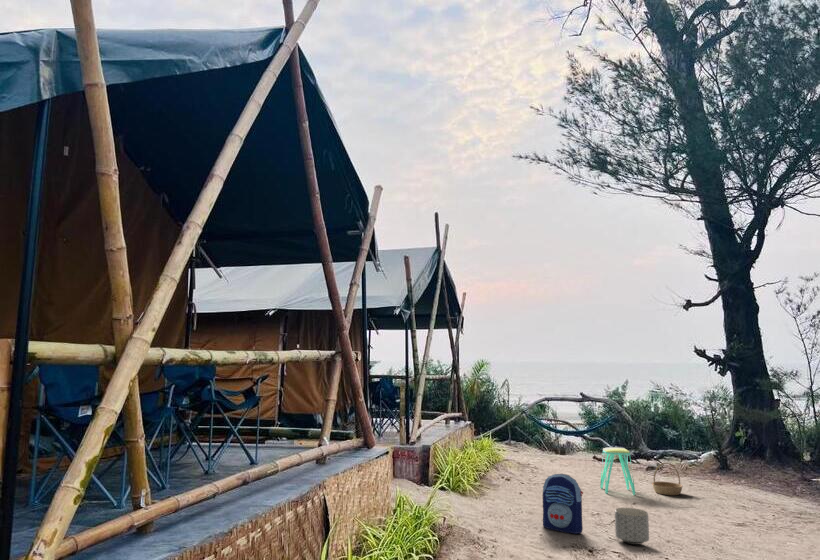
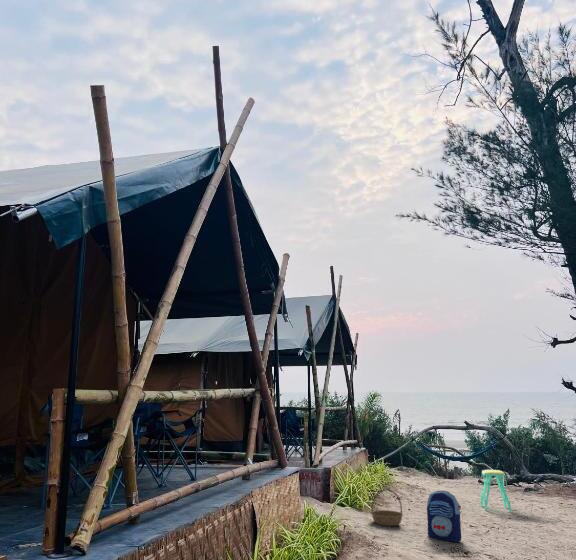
basket: present [652,463,683,495] -> present [371,489,403,526]
planter: present [615,508,649,545] -> none [488,520,518,551]

